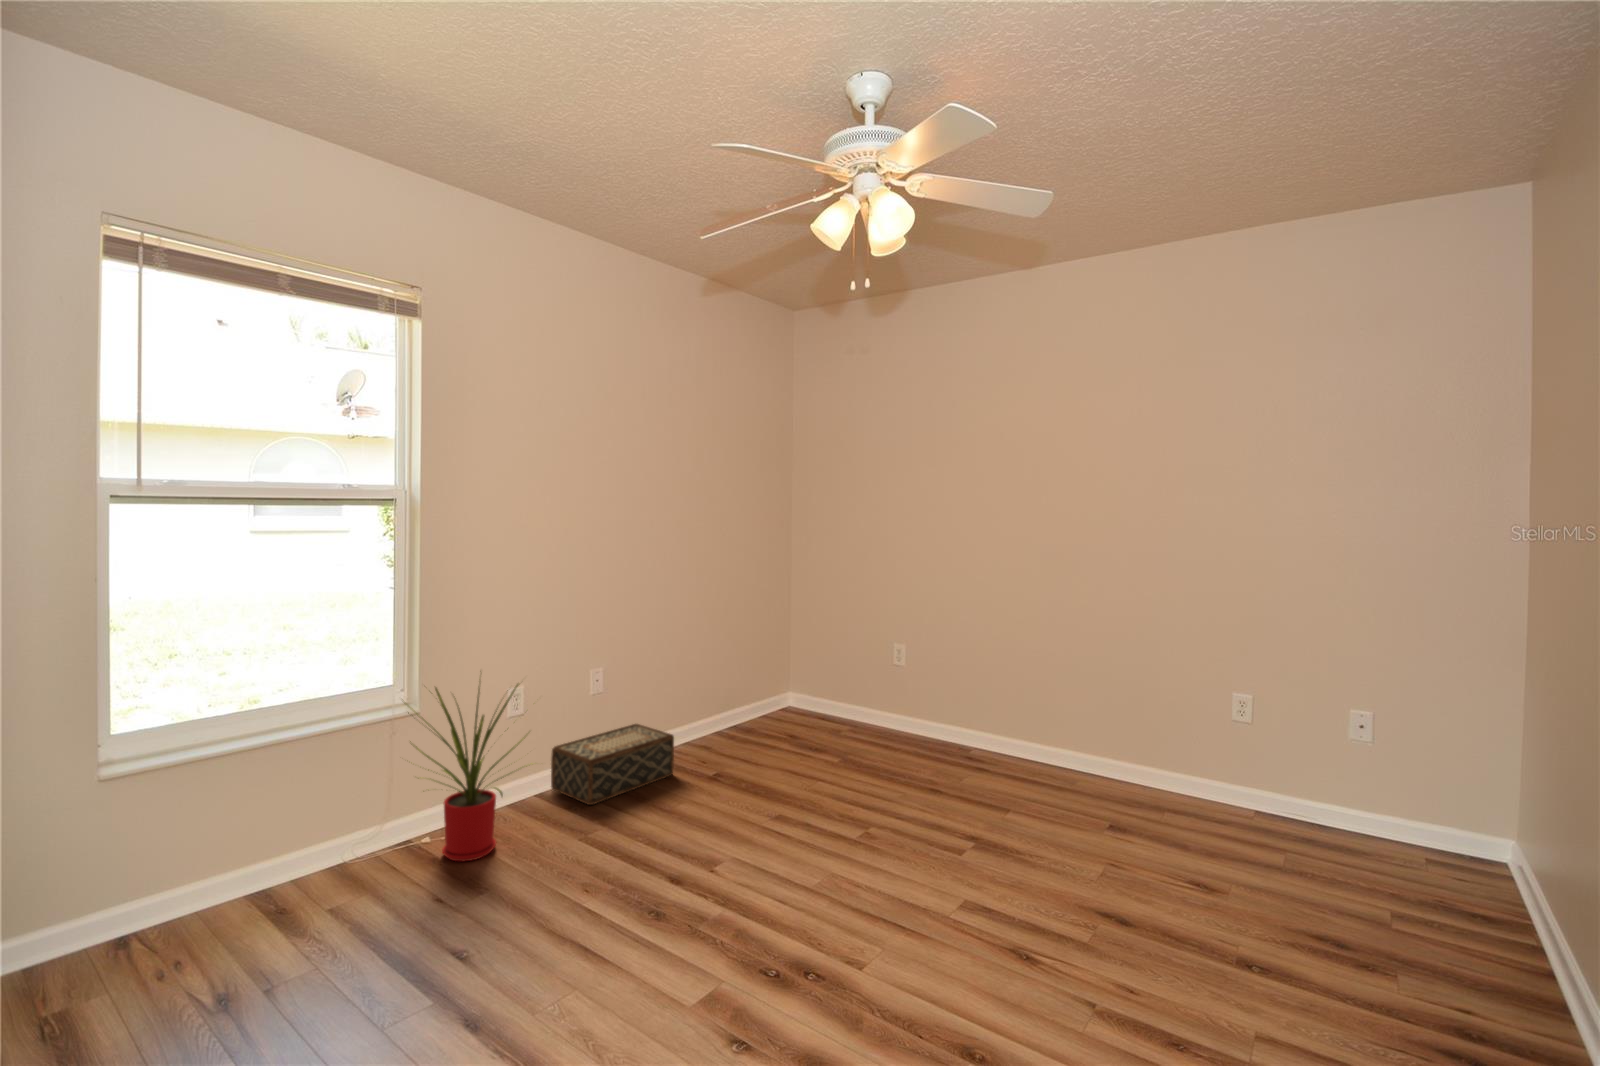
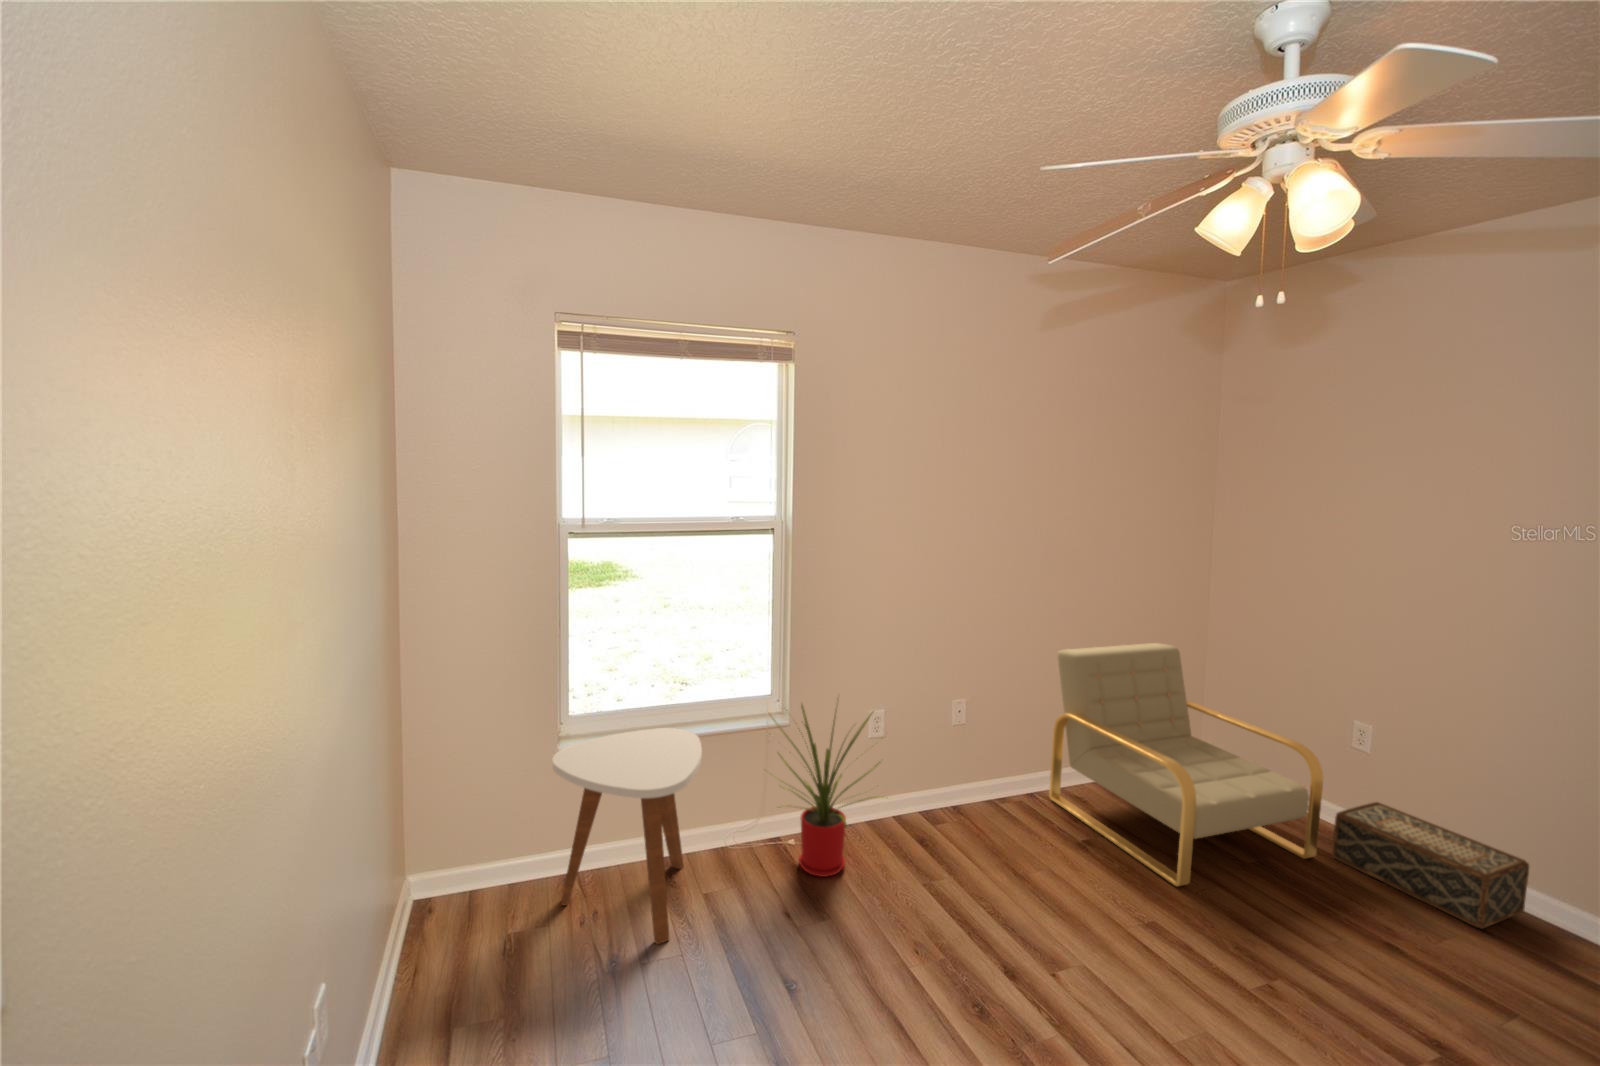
armchair: none [679,606,880,791] -> present [1049,643,1323,886]
woven basket: present [551,724,674,805] -> present [1332,802,1529,929]
side table: none [103,729,329,975] -> present [552,728,702,944]

